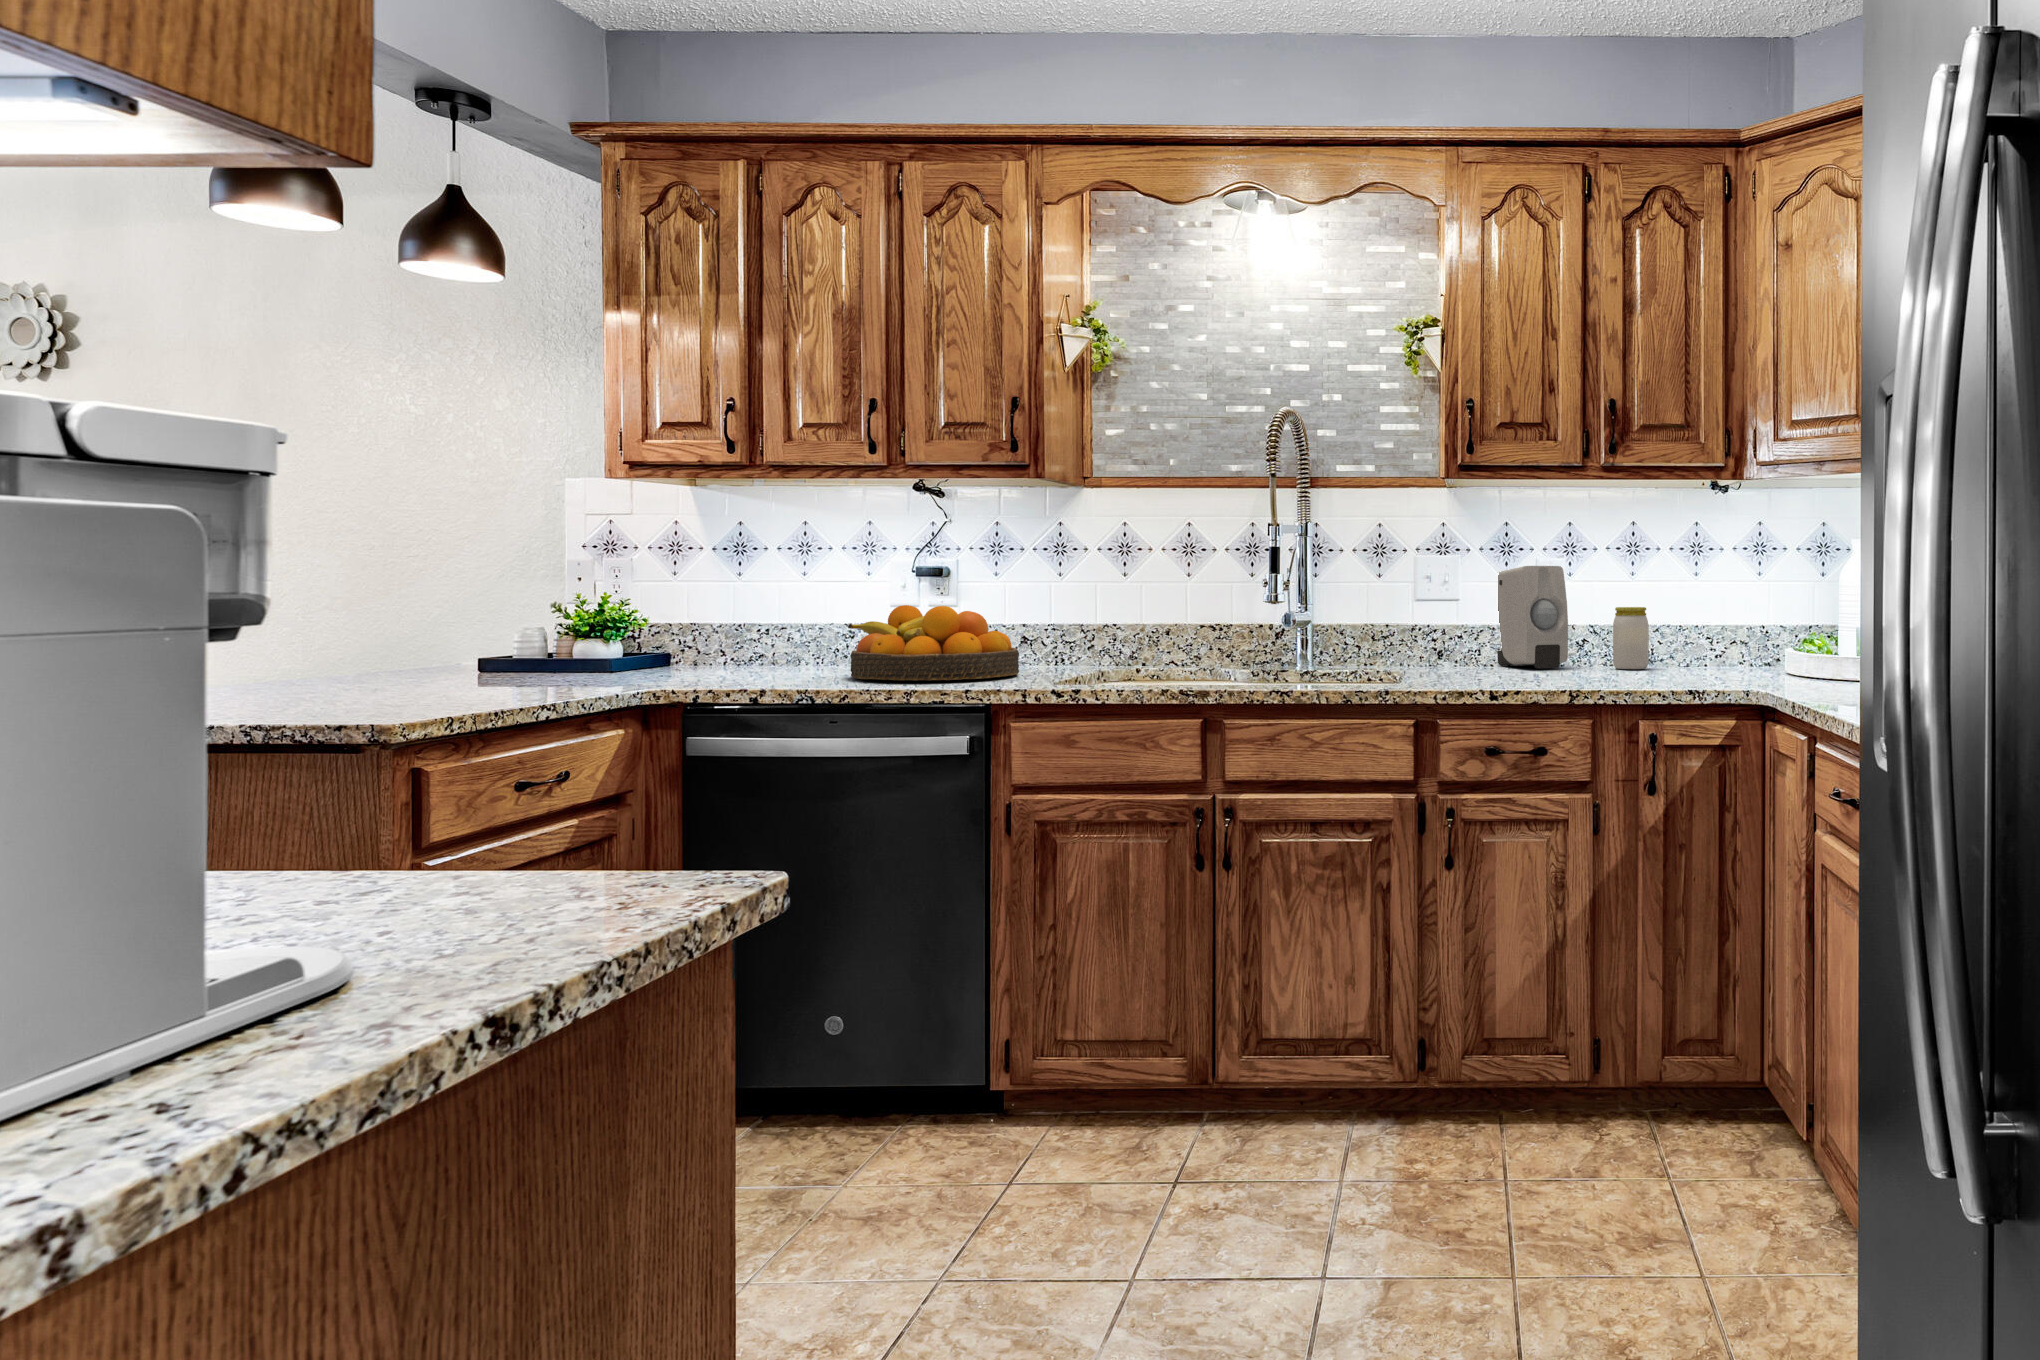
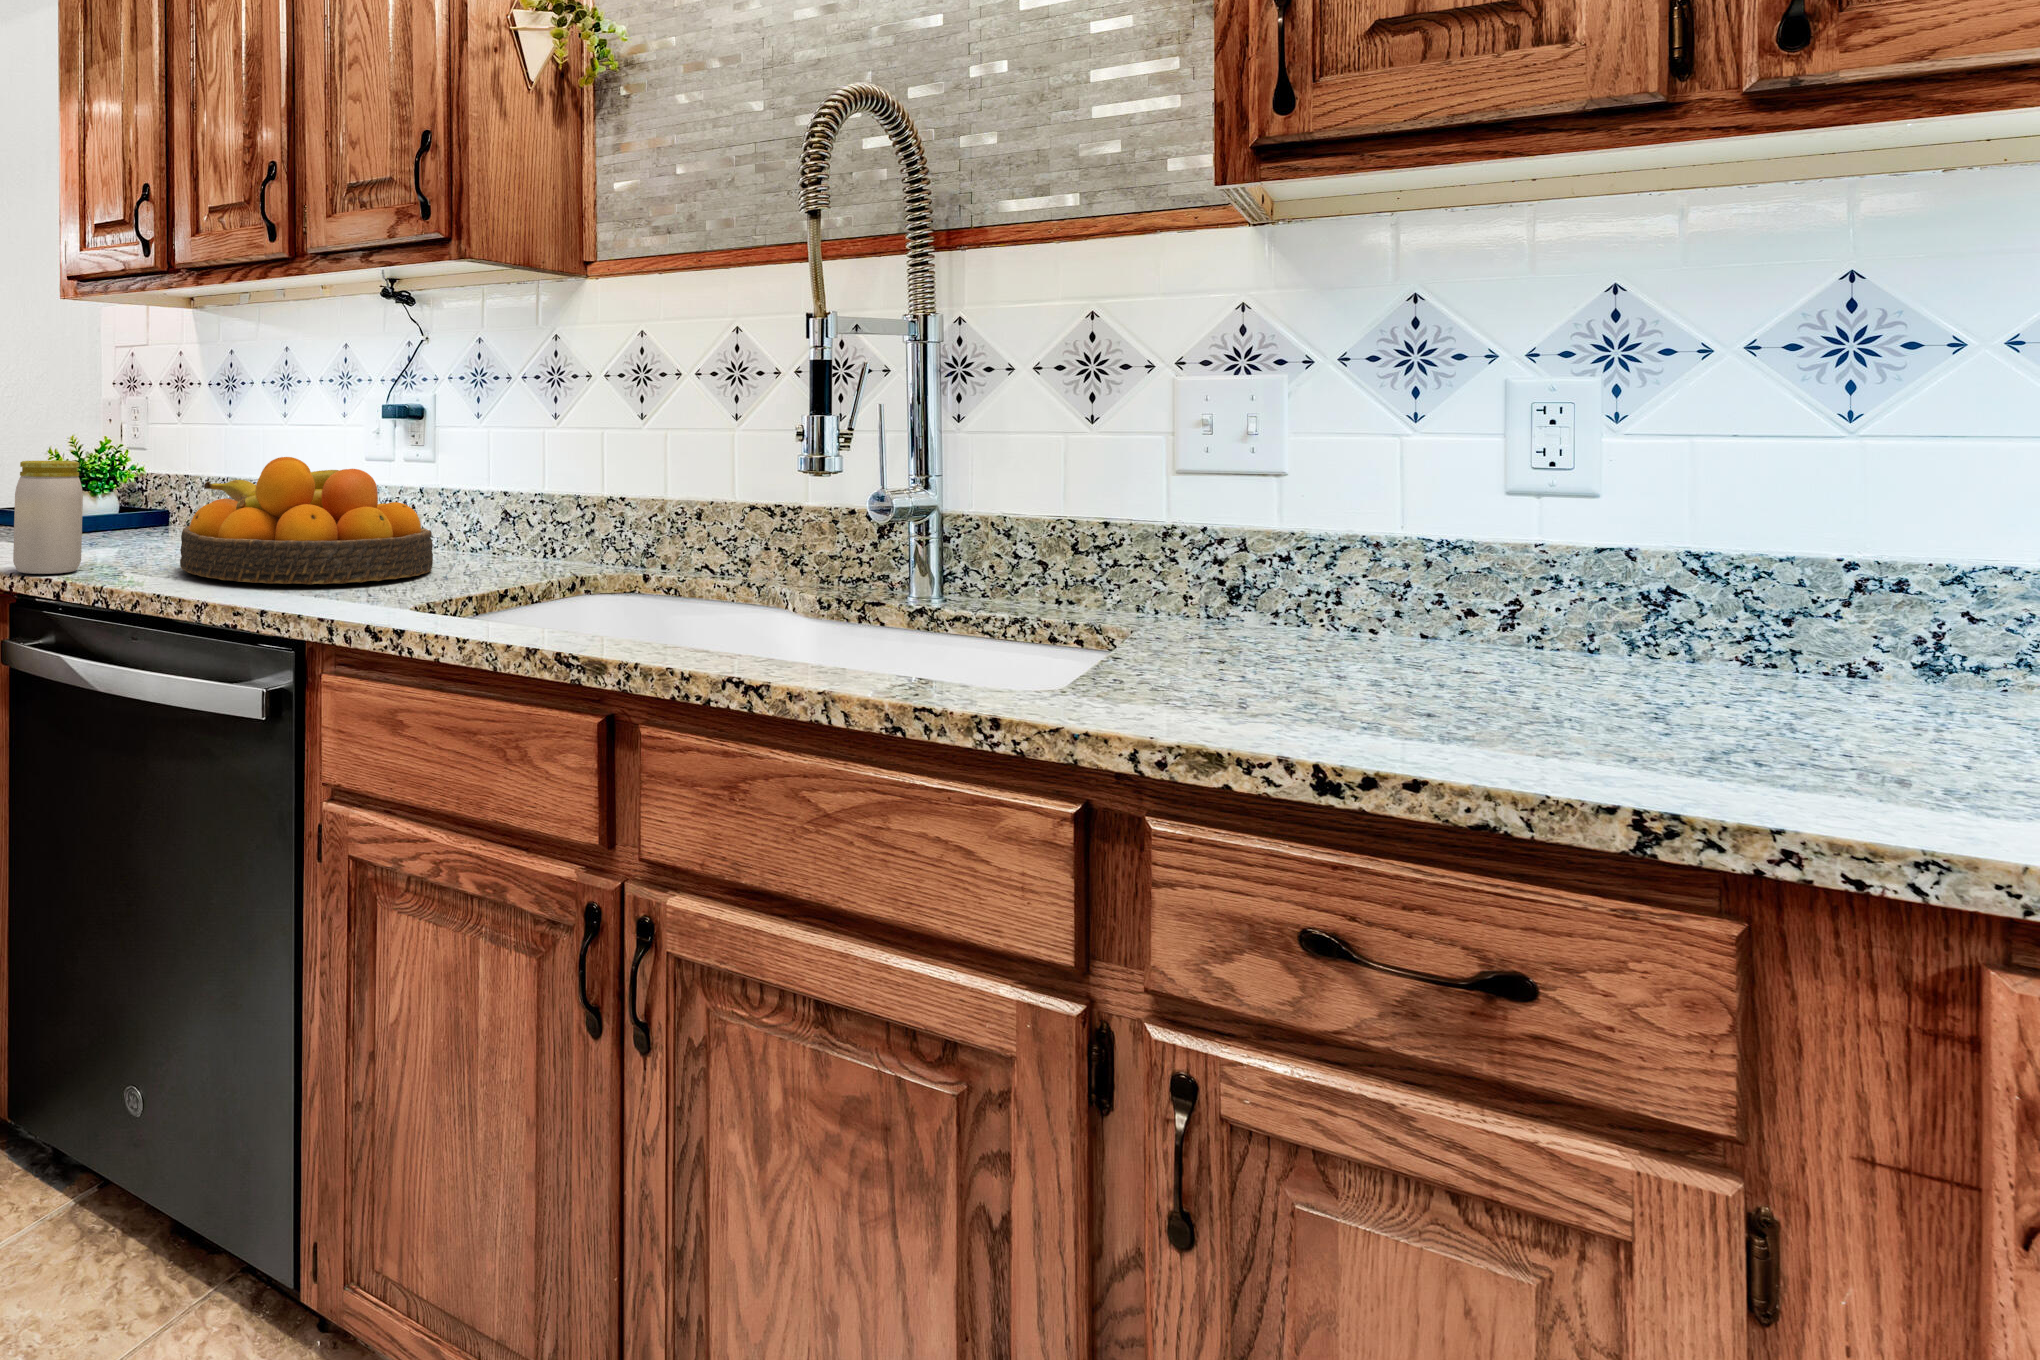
soap dispenser: present [1497,566,1568,669] -> none [1380,406,1599,663]
jar: present [1613,607,1649,669] -> present [13,461,83,574]

